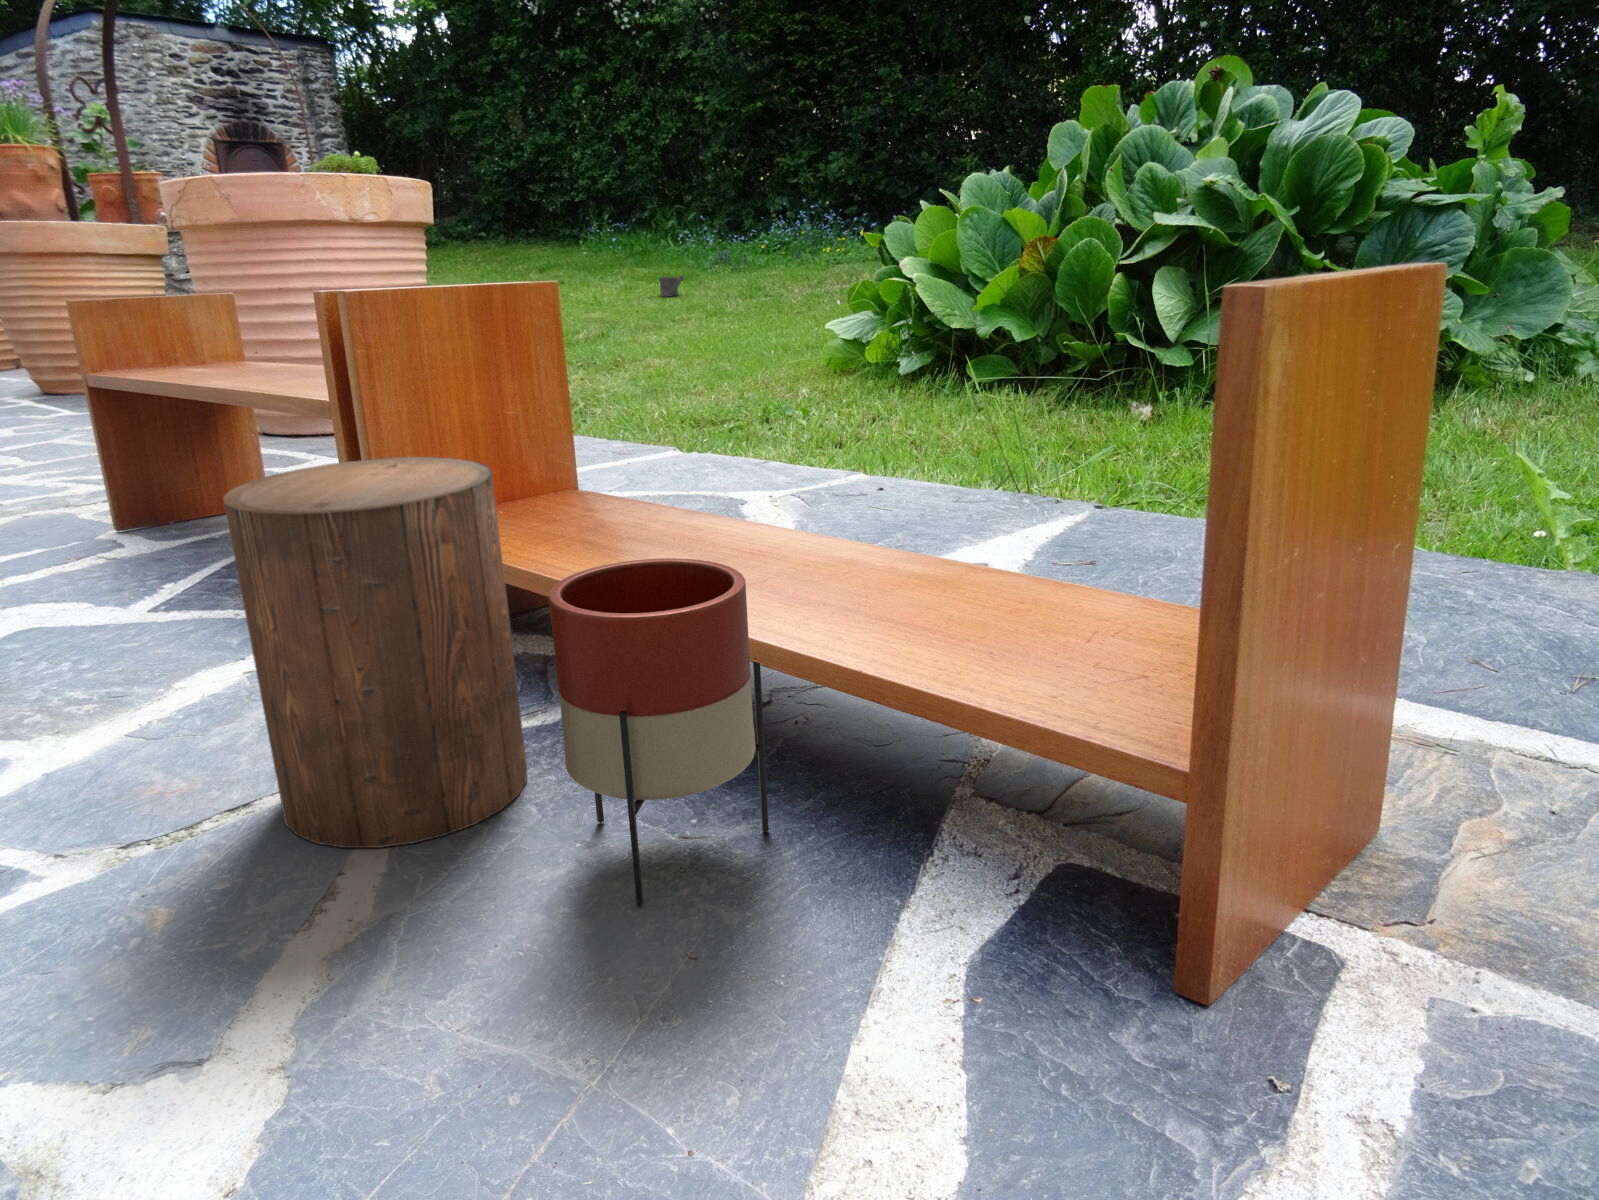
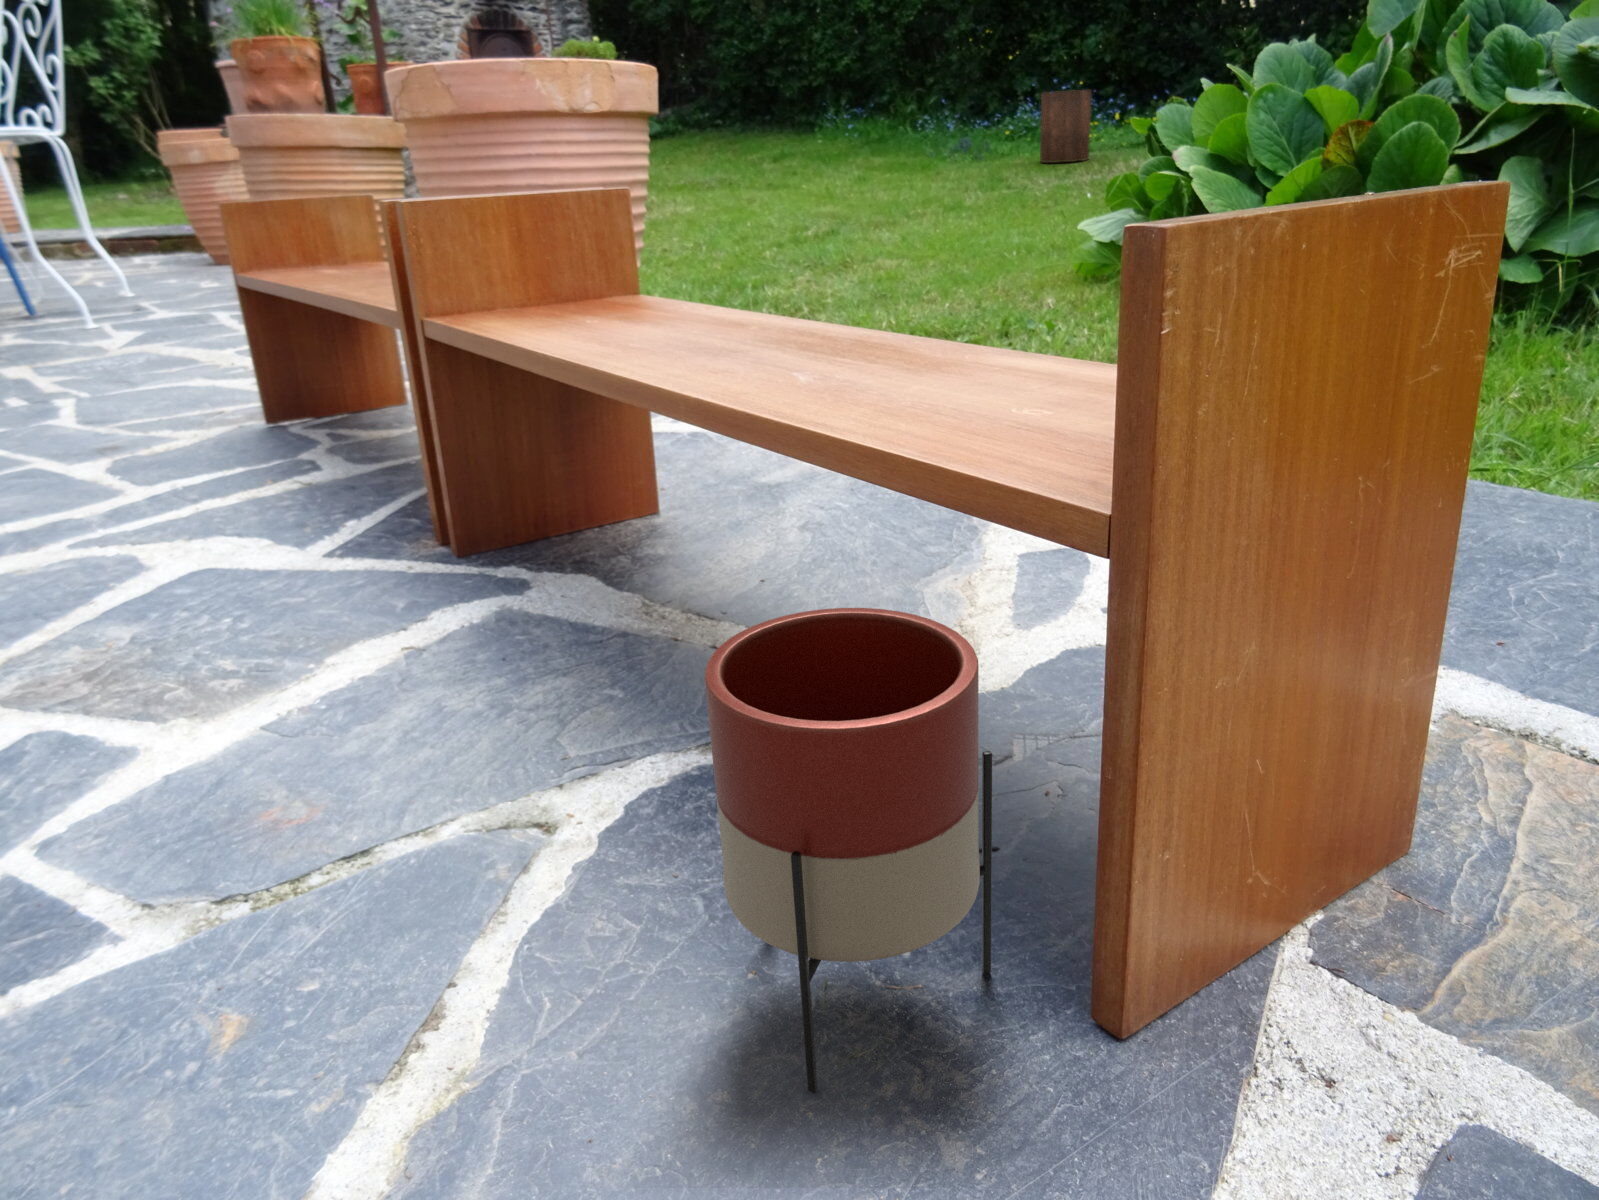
watering can: present [659,275,684,297] -> none [893,164,920,188]
stool: present [223,457,527,848] -> present [1040,90,1091,163]

